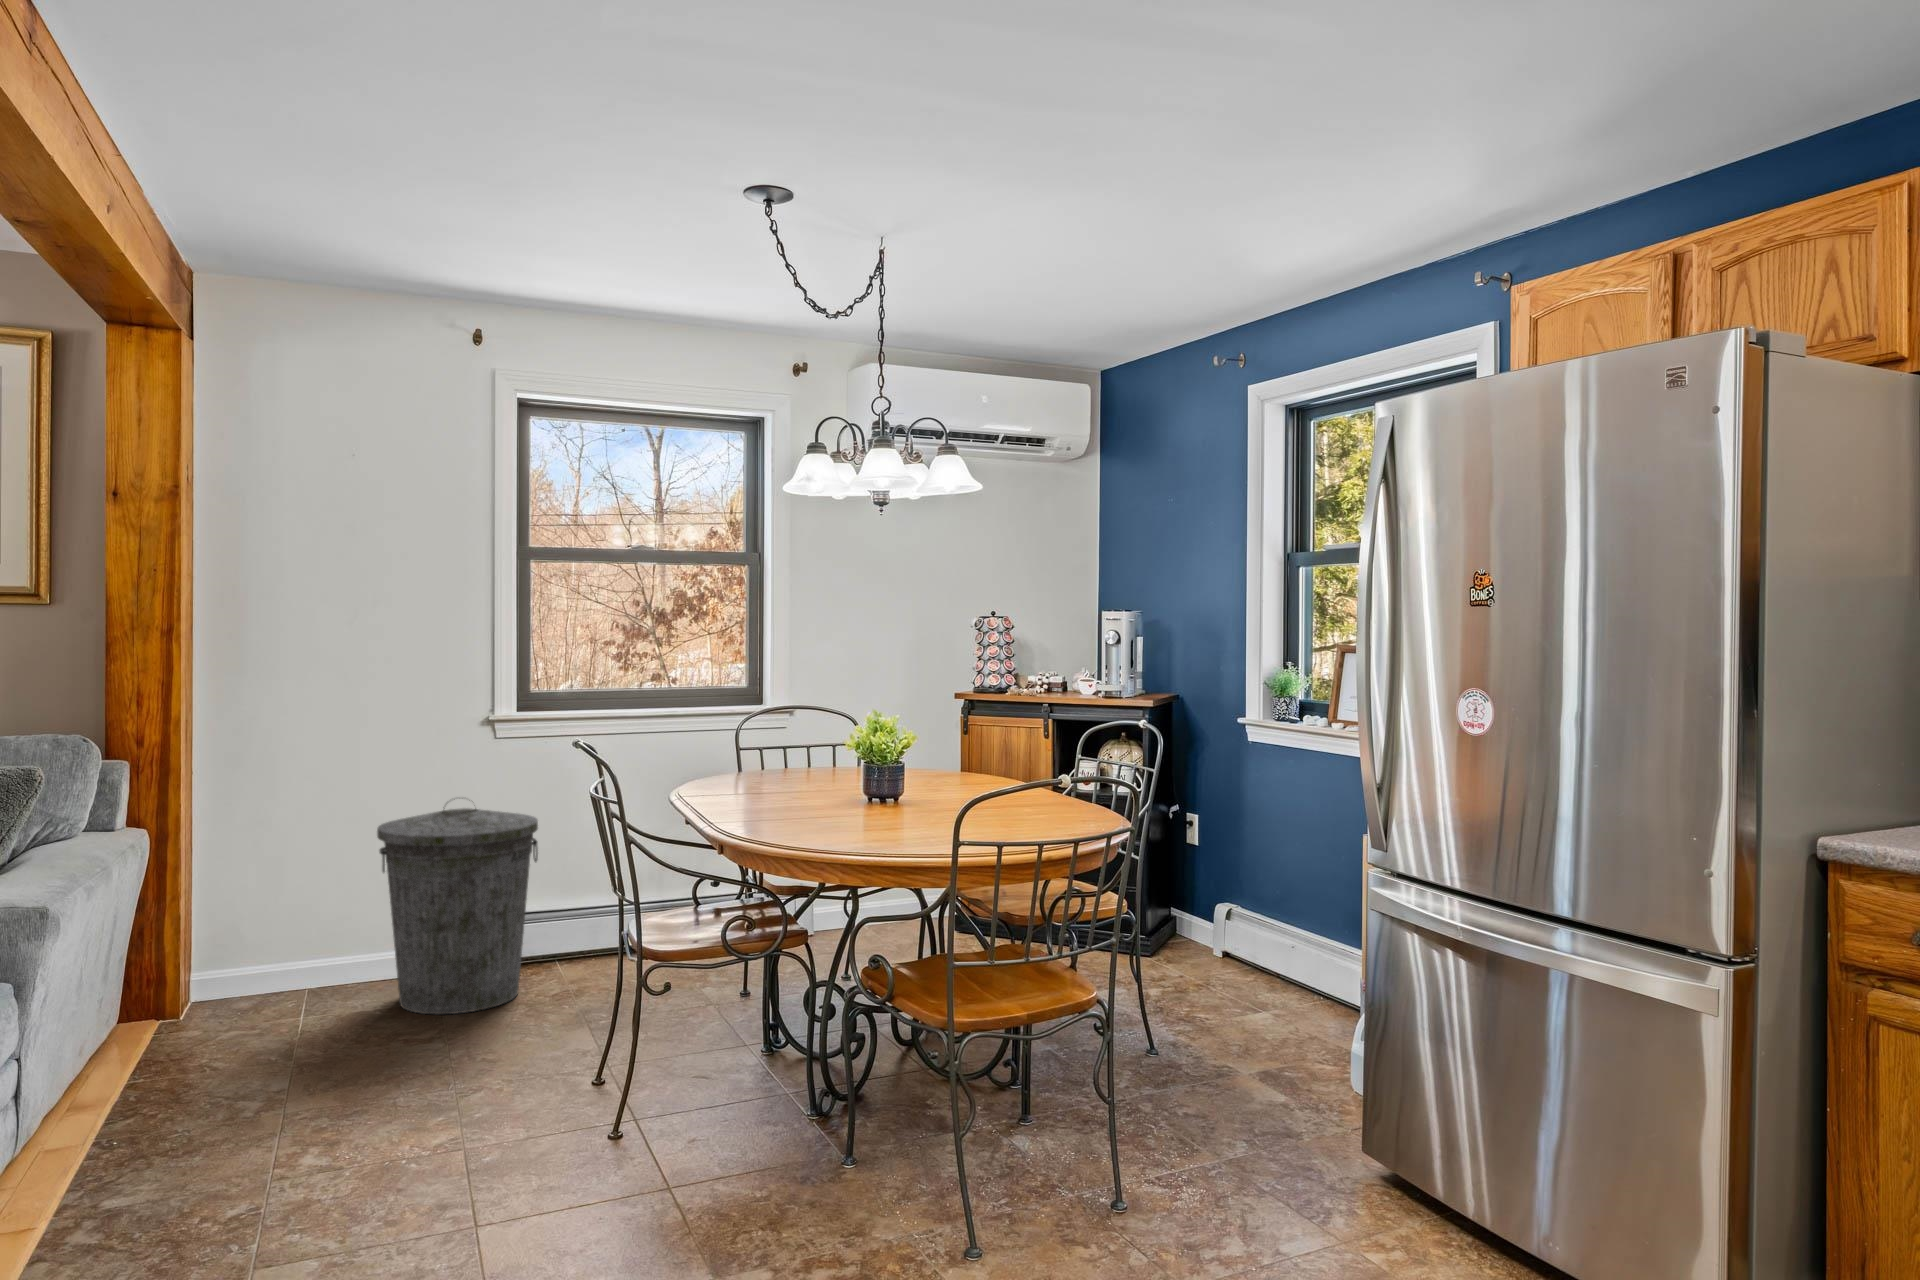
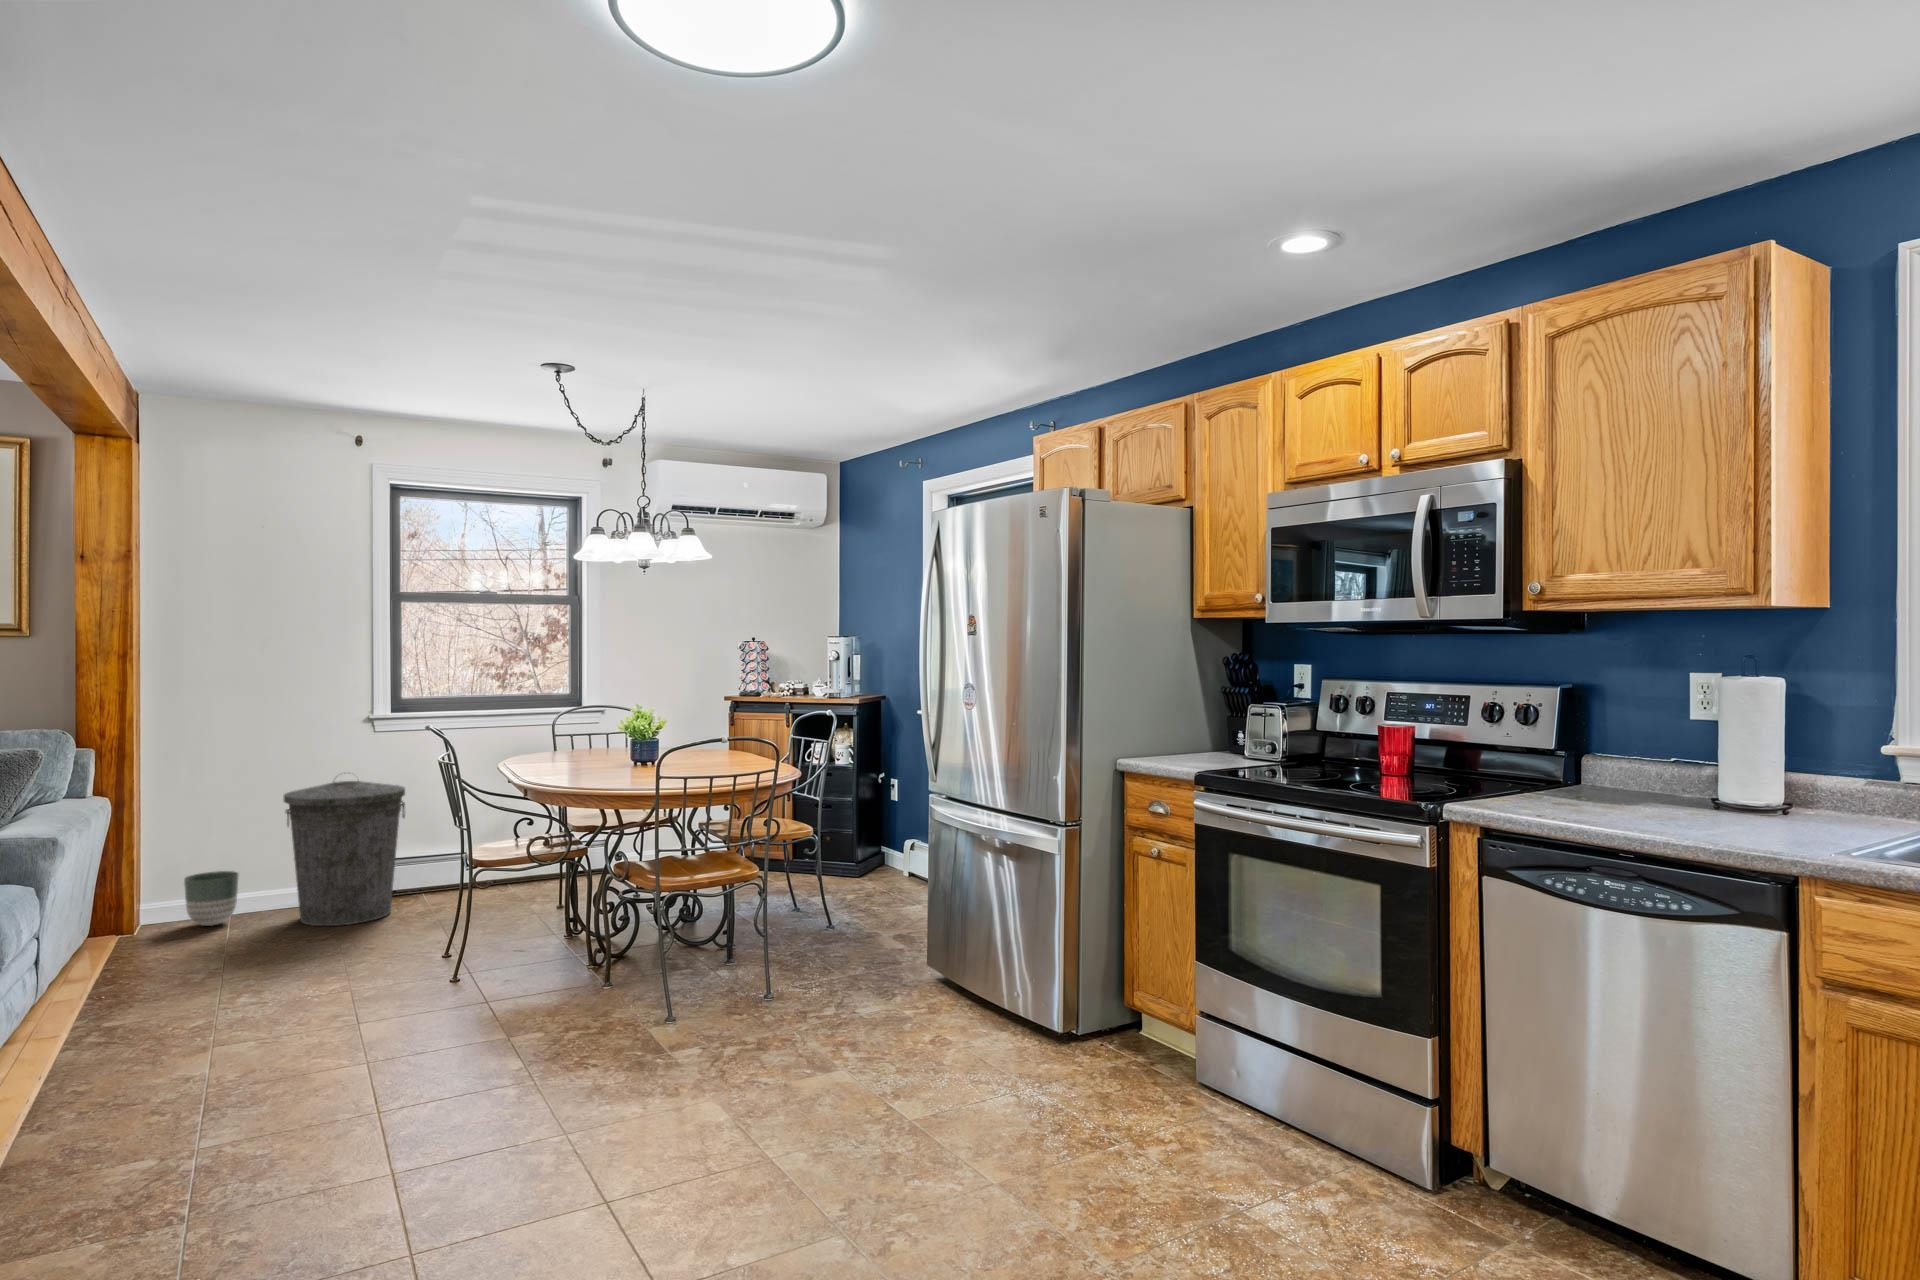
planter: none [249,930,319,1007] -> present [184,871,239,926]

